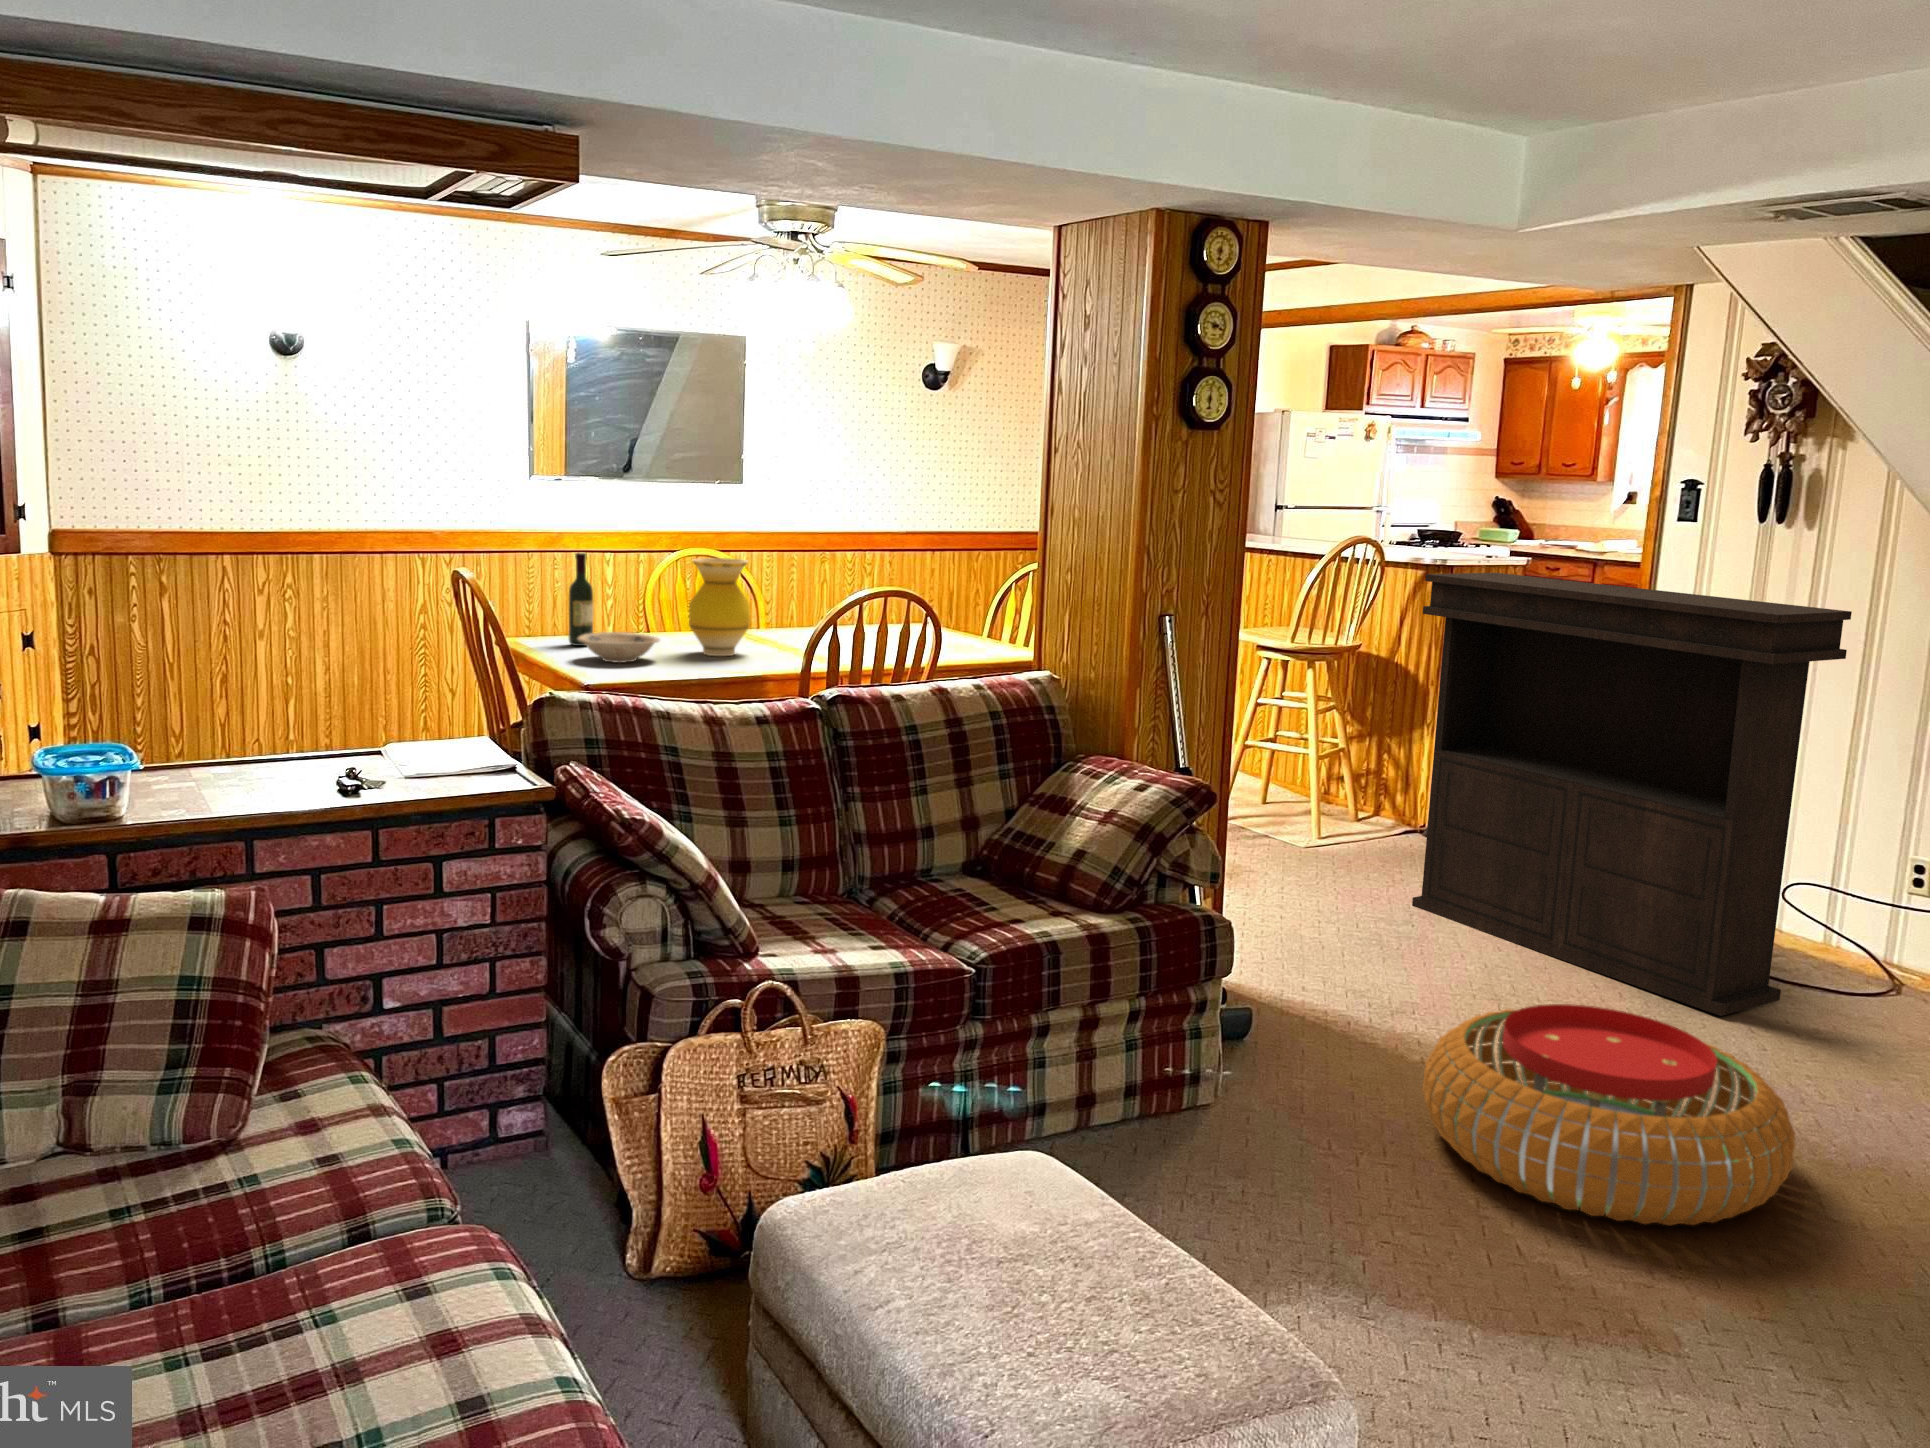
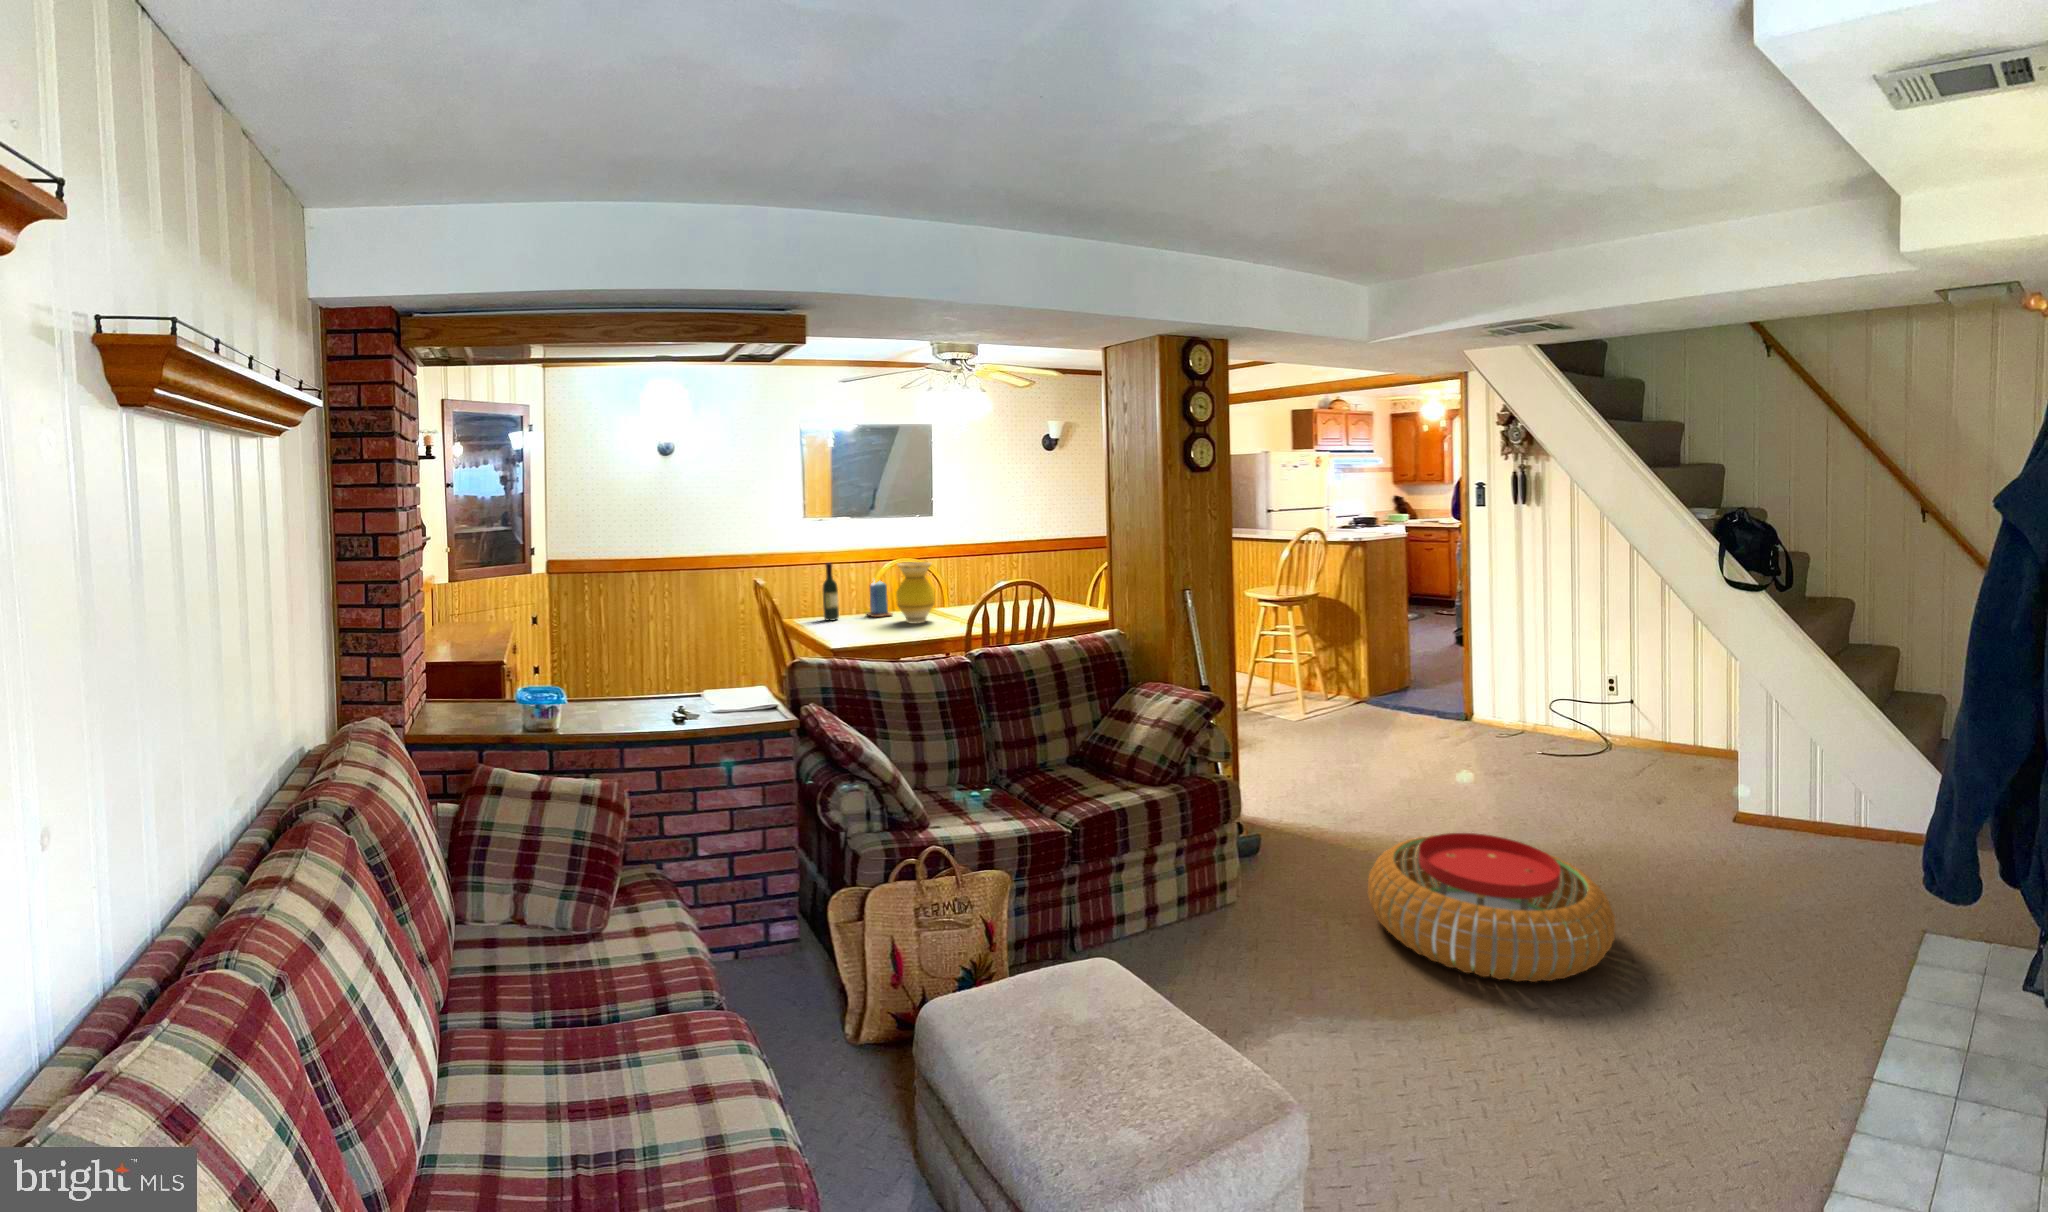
console table: present [1412,573,1852,1016] -> none [1358,549,1636,831]
candle: none [635,582,680,645] -> present [867,581,892,617]
bowl: present [578,632,659,663] -> none [827,611,879,631]

